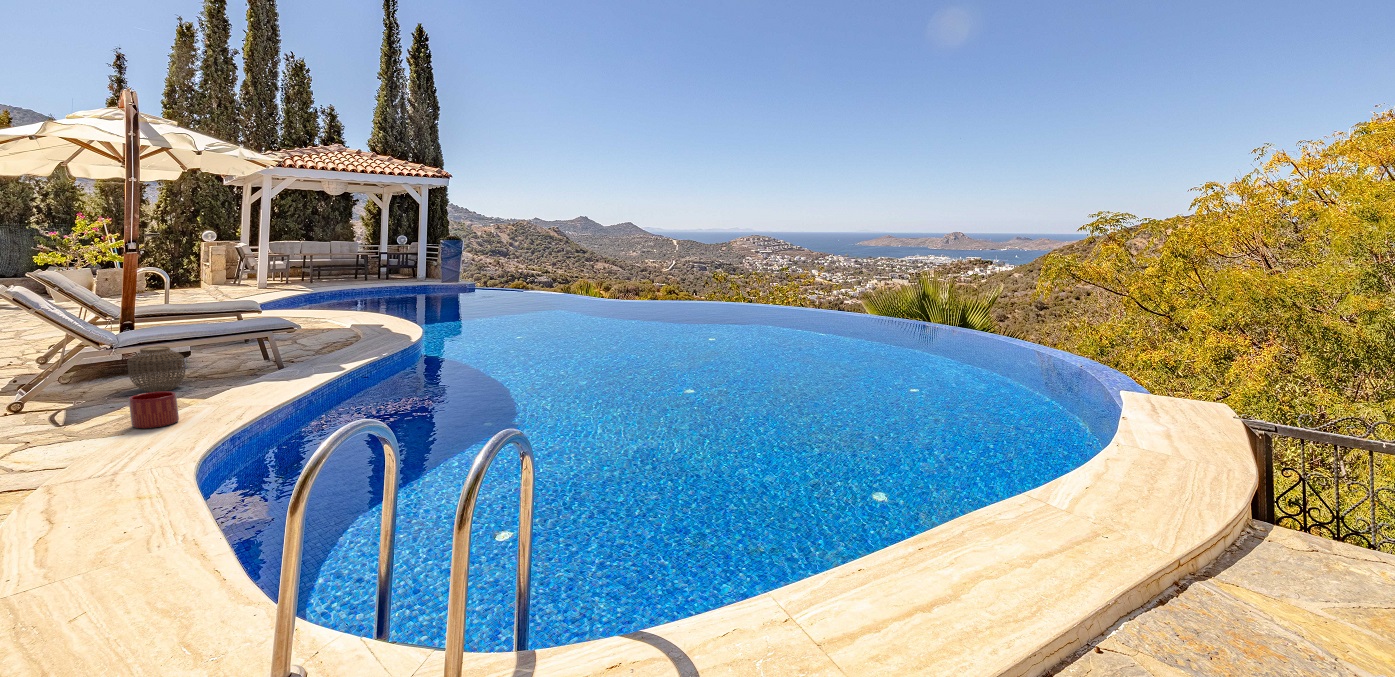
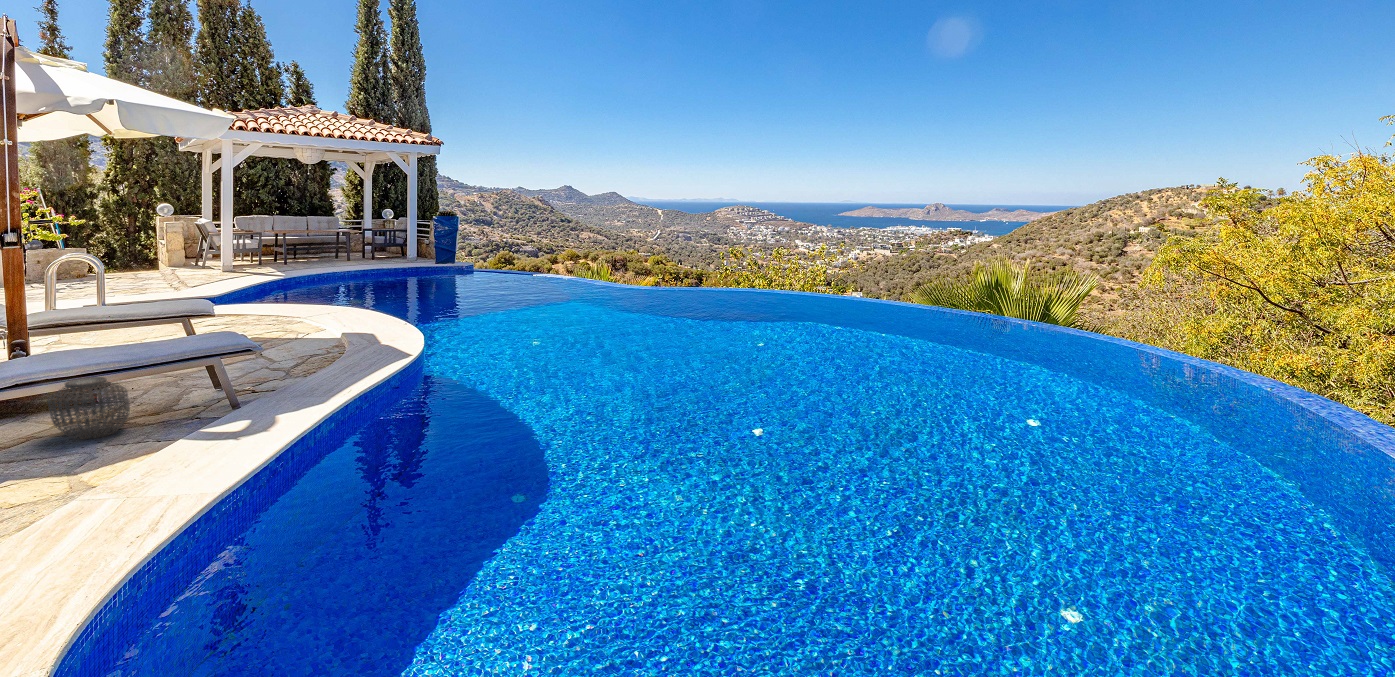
planter: present [129,391,179,429] -> none [39,456,117,514]

